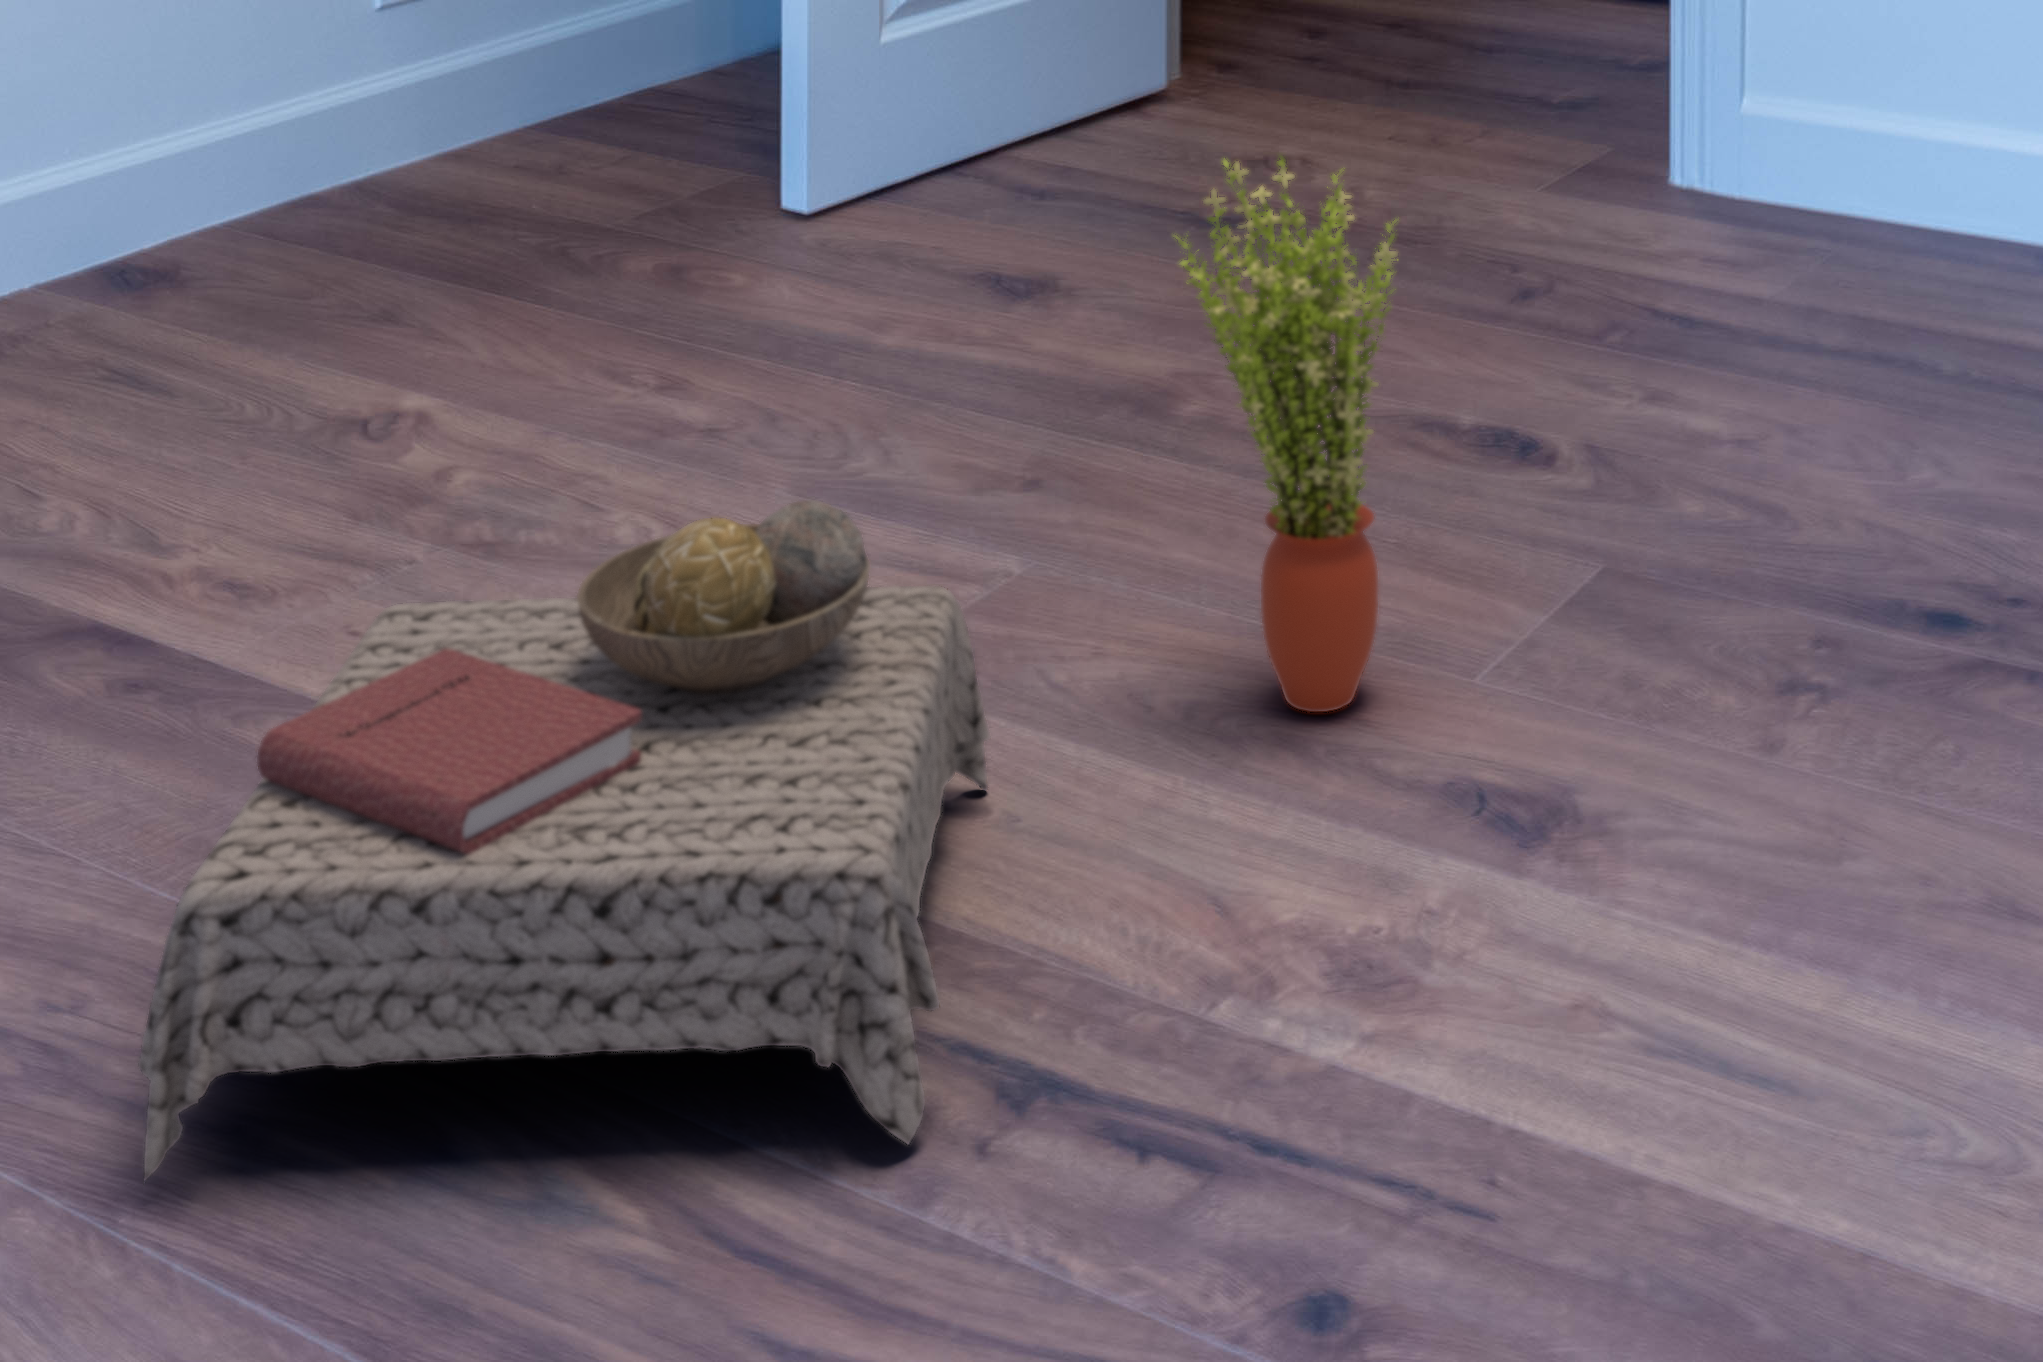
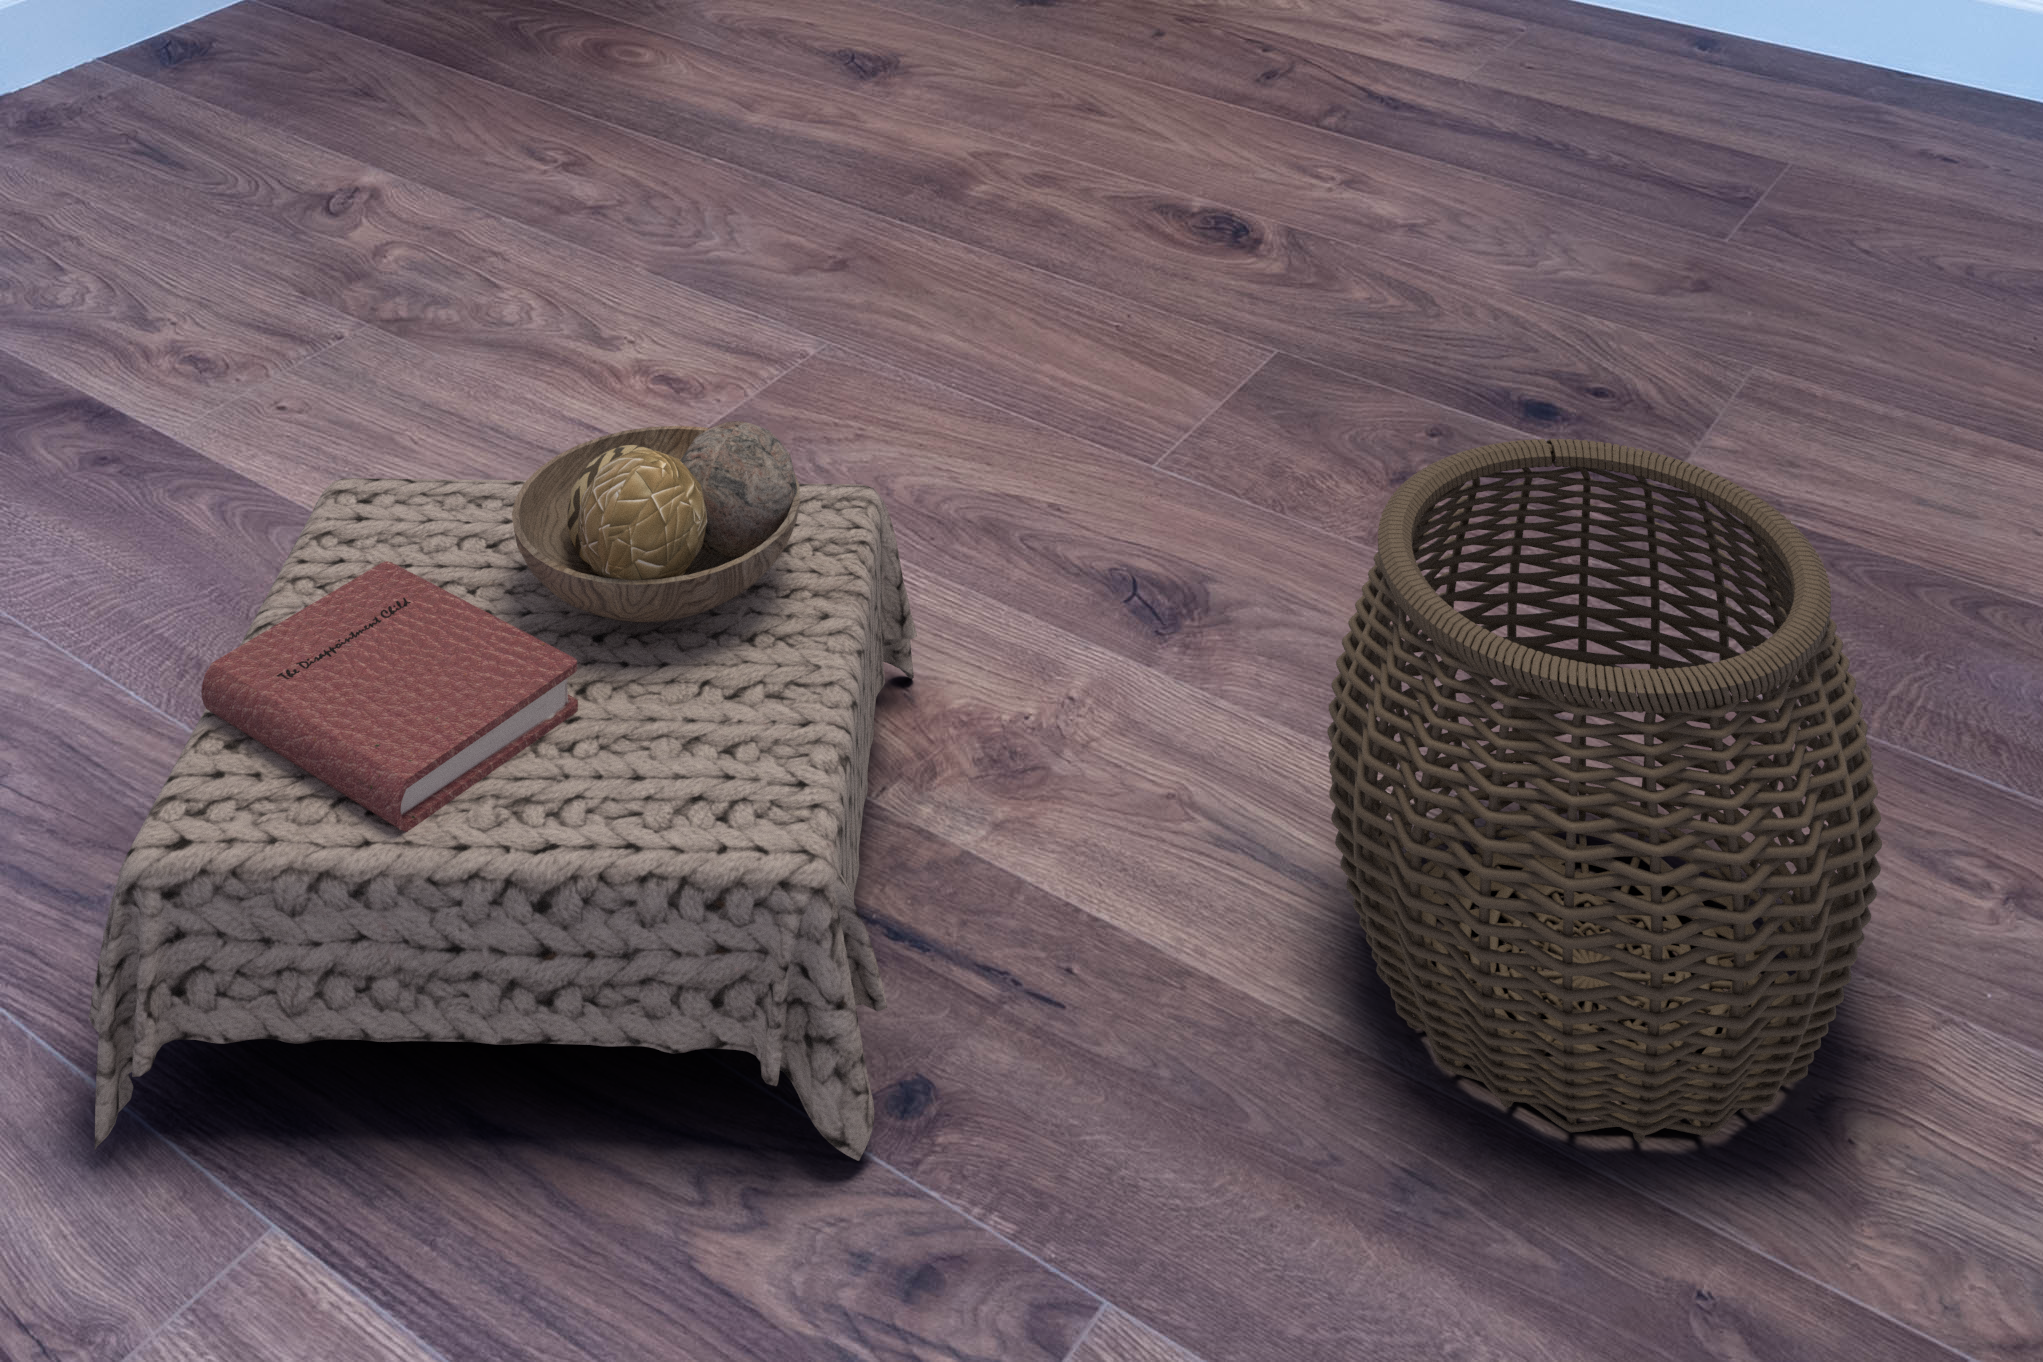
potted plant: present [1179,157,1397,712] -> none [1087,51,1322,600]
woven basket: none [1373,476,1877,1085] -> present [1327,439,1882,1143]

